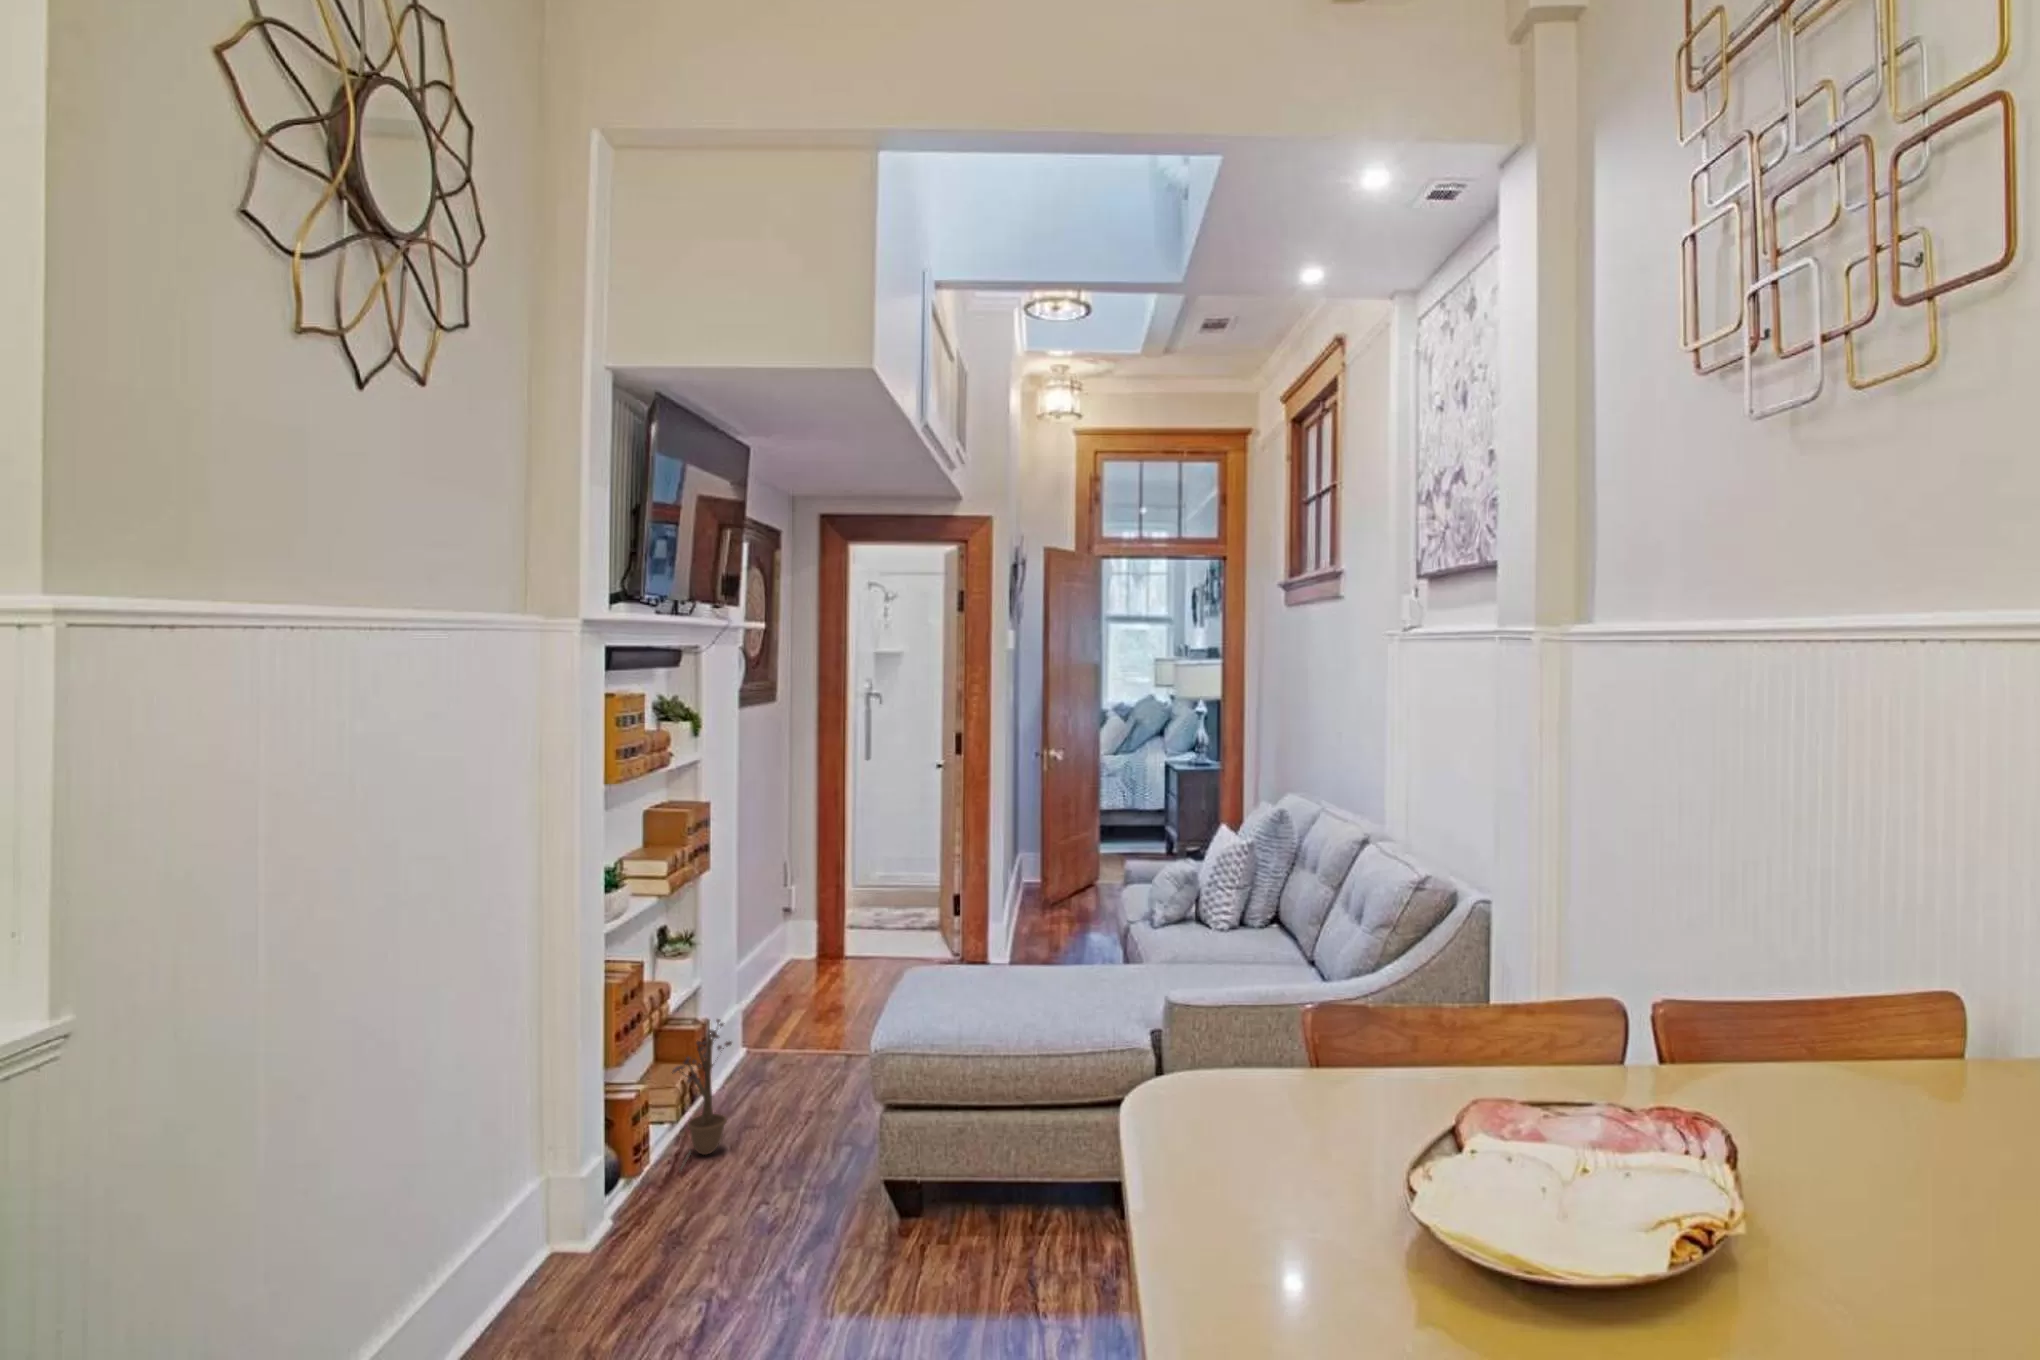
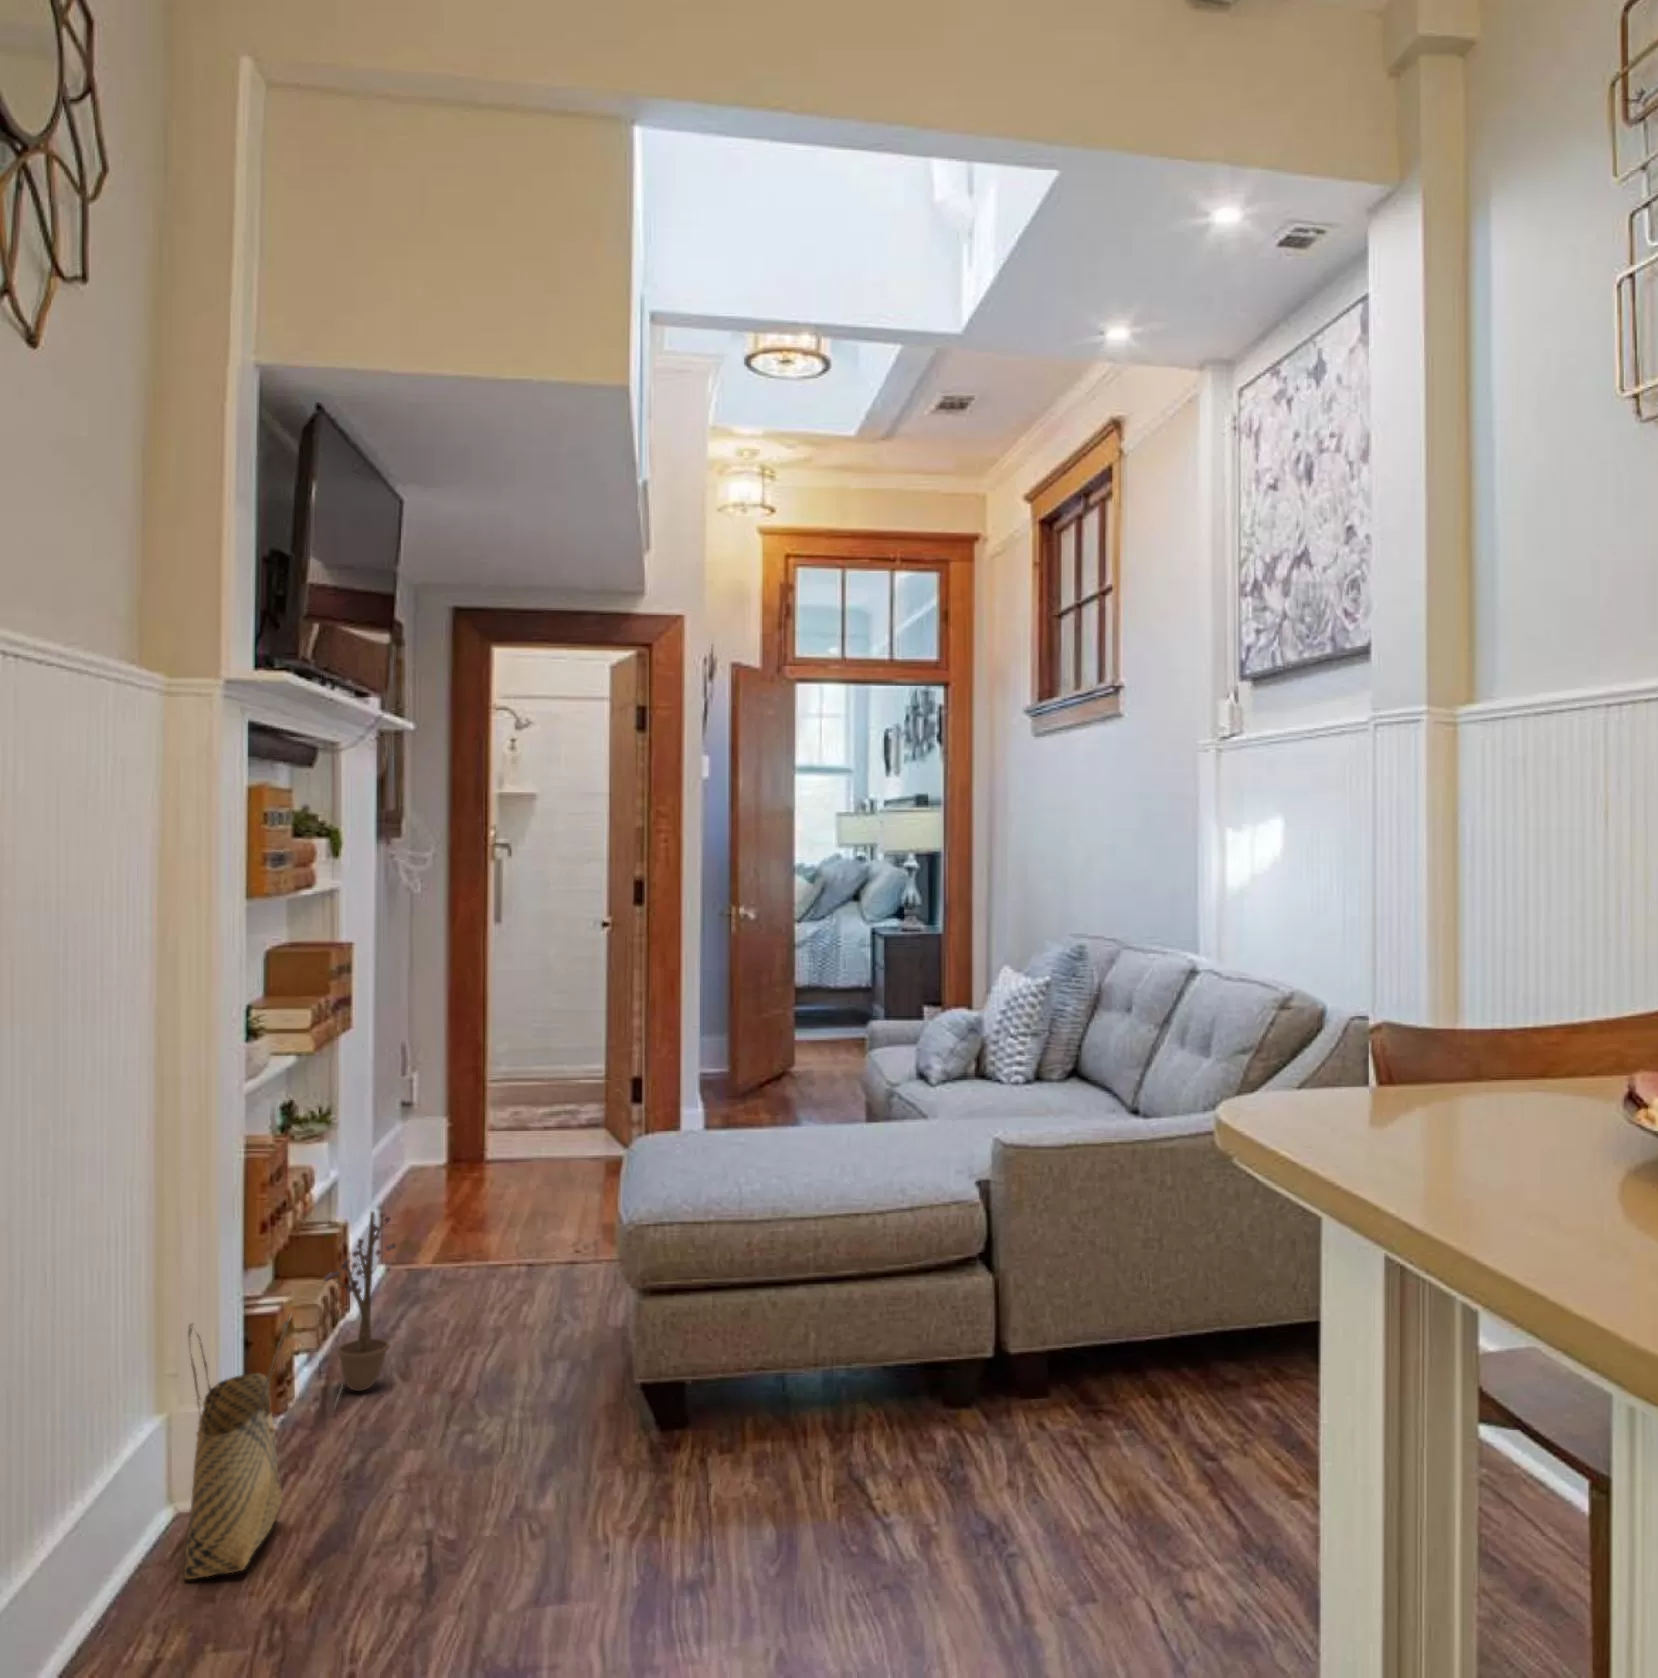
woven basket: none [529,1118,615,1321] -> present [184,1315,291,1579]

